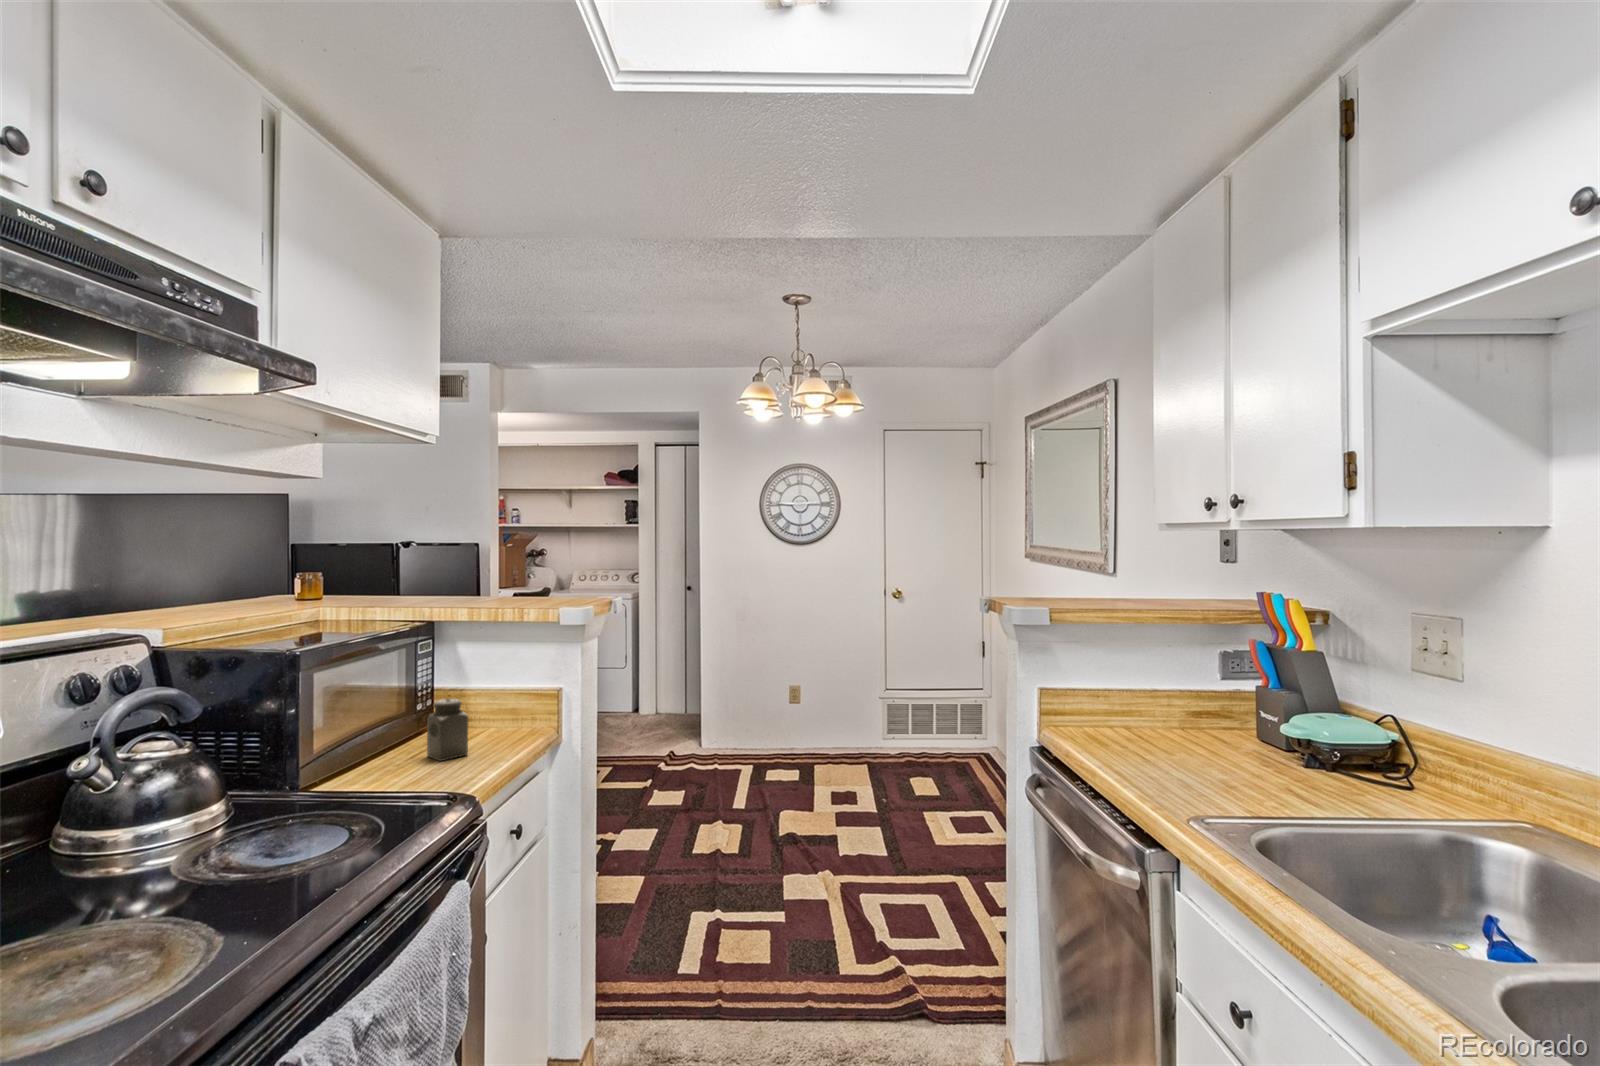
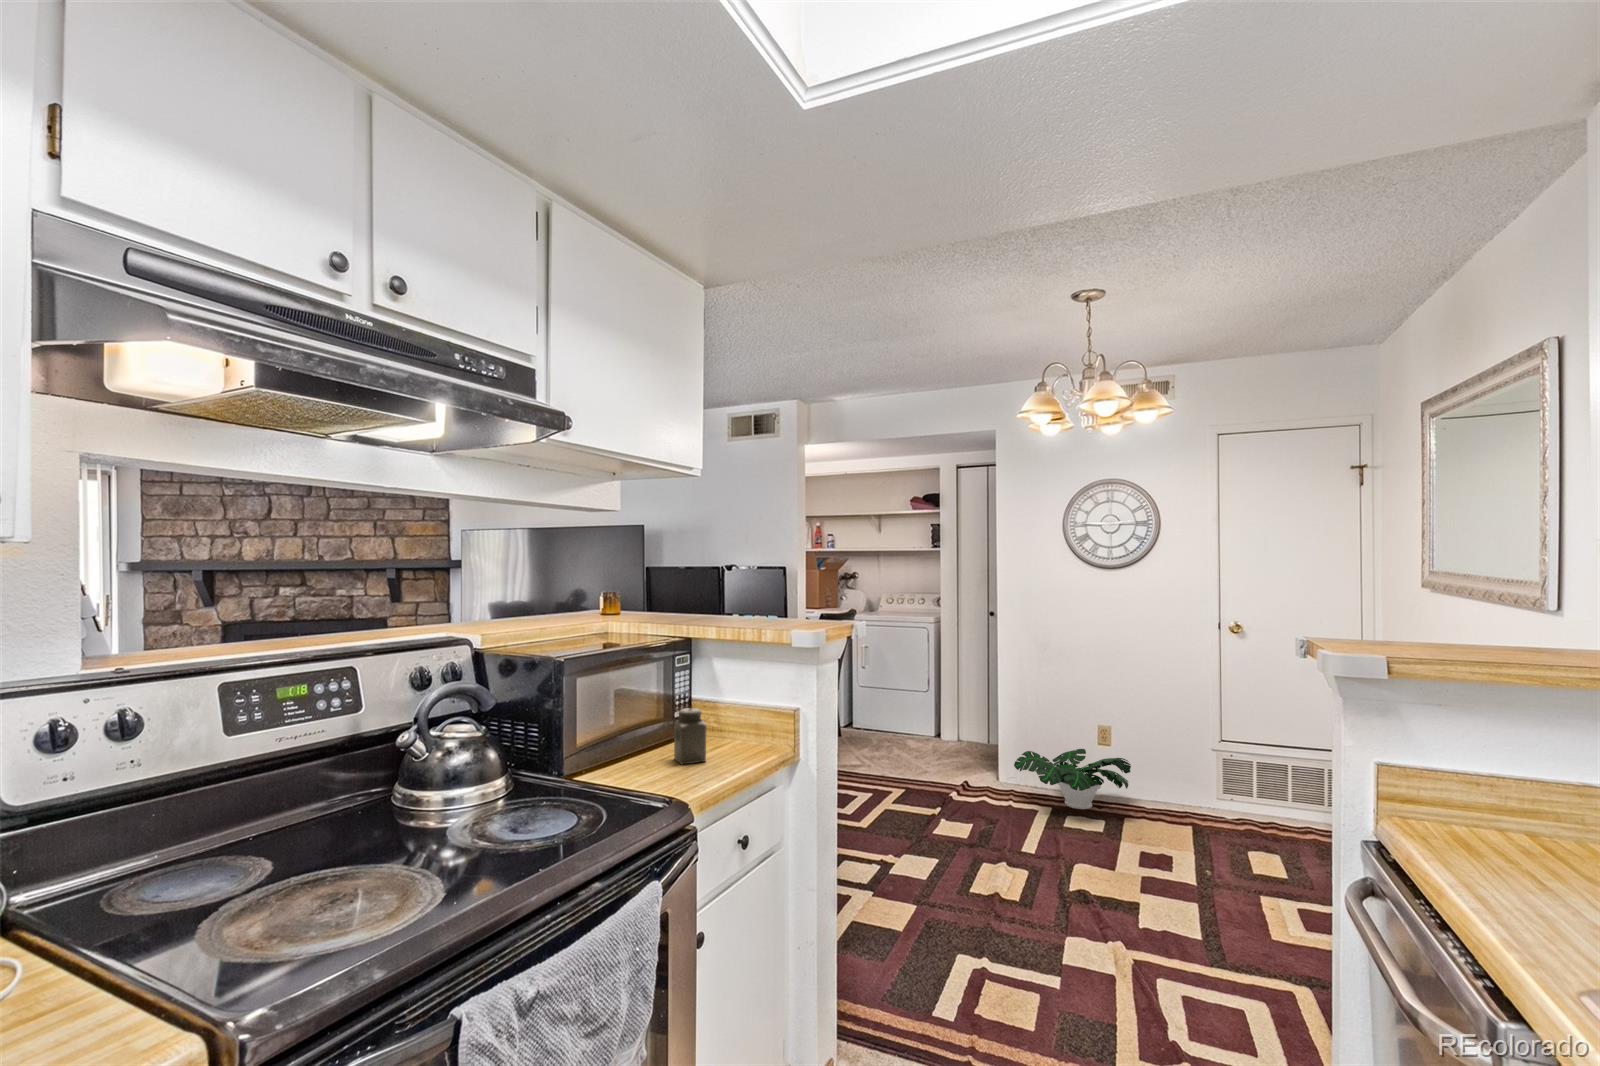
potted plant: none [719,710,818,764] -> present [1014,749,1131,809]

